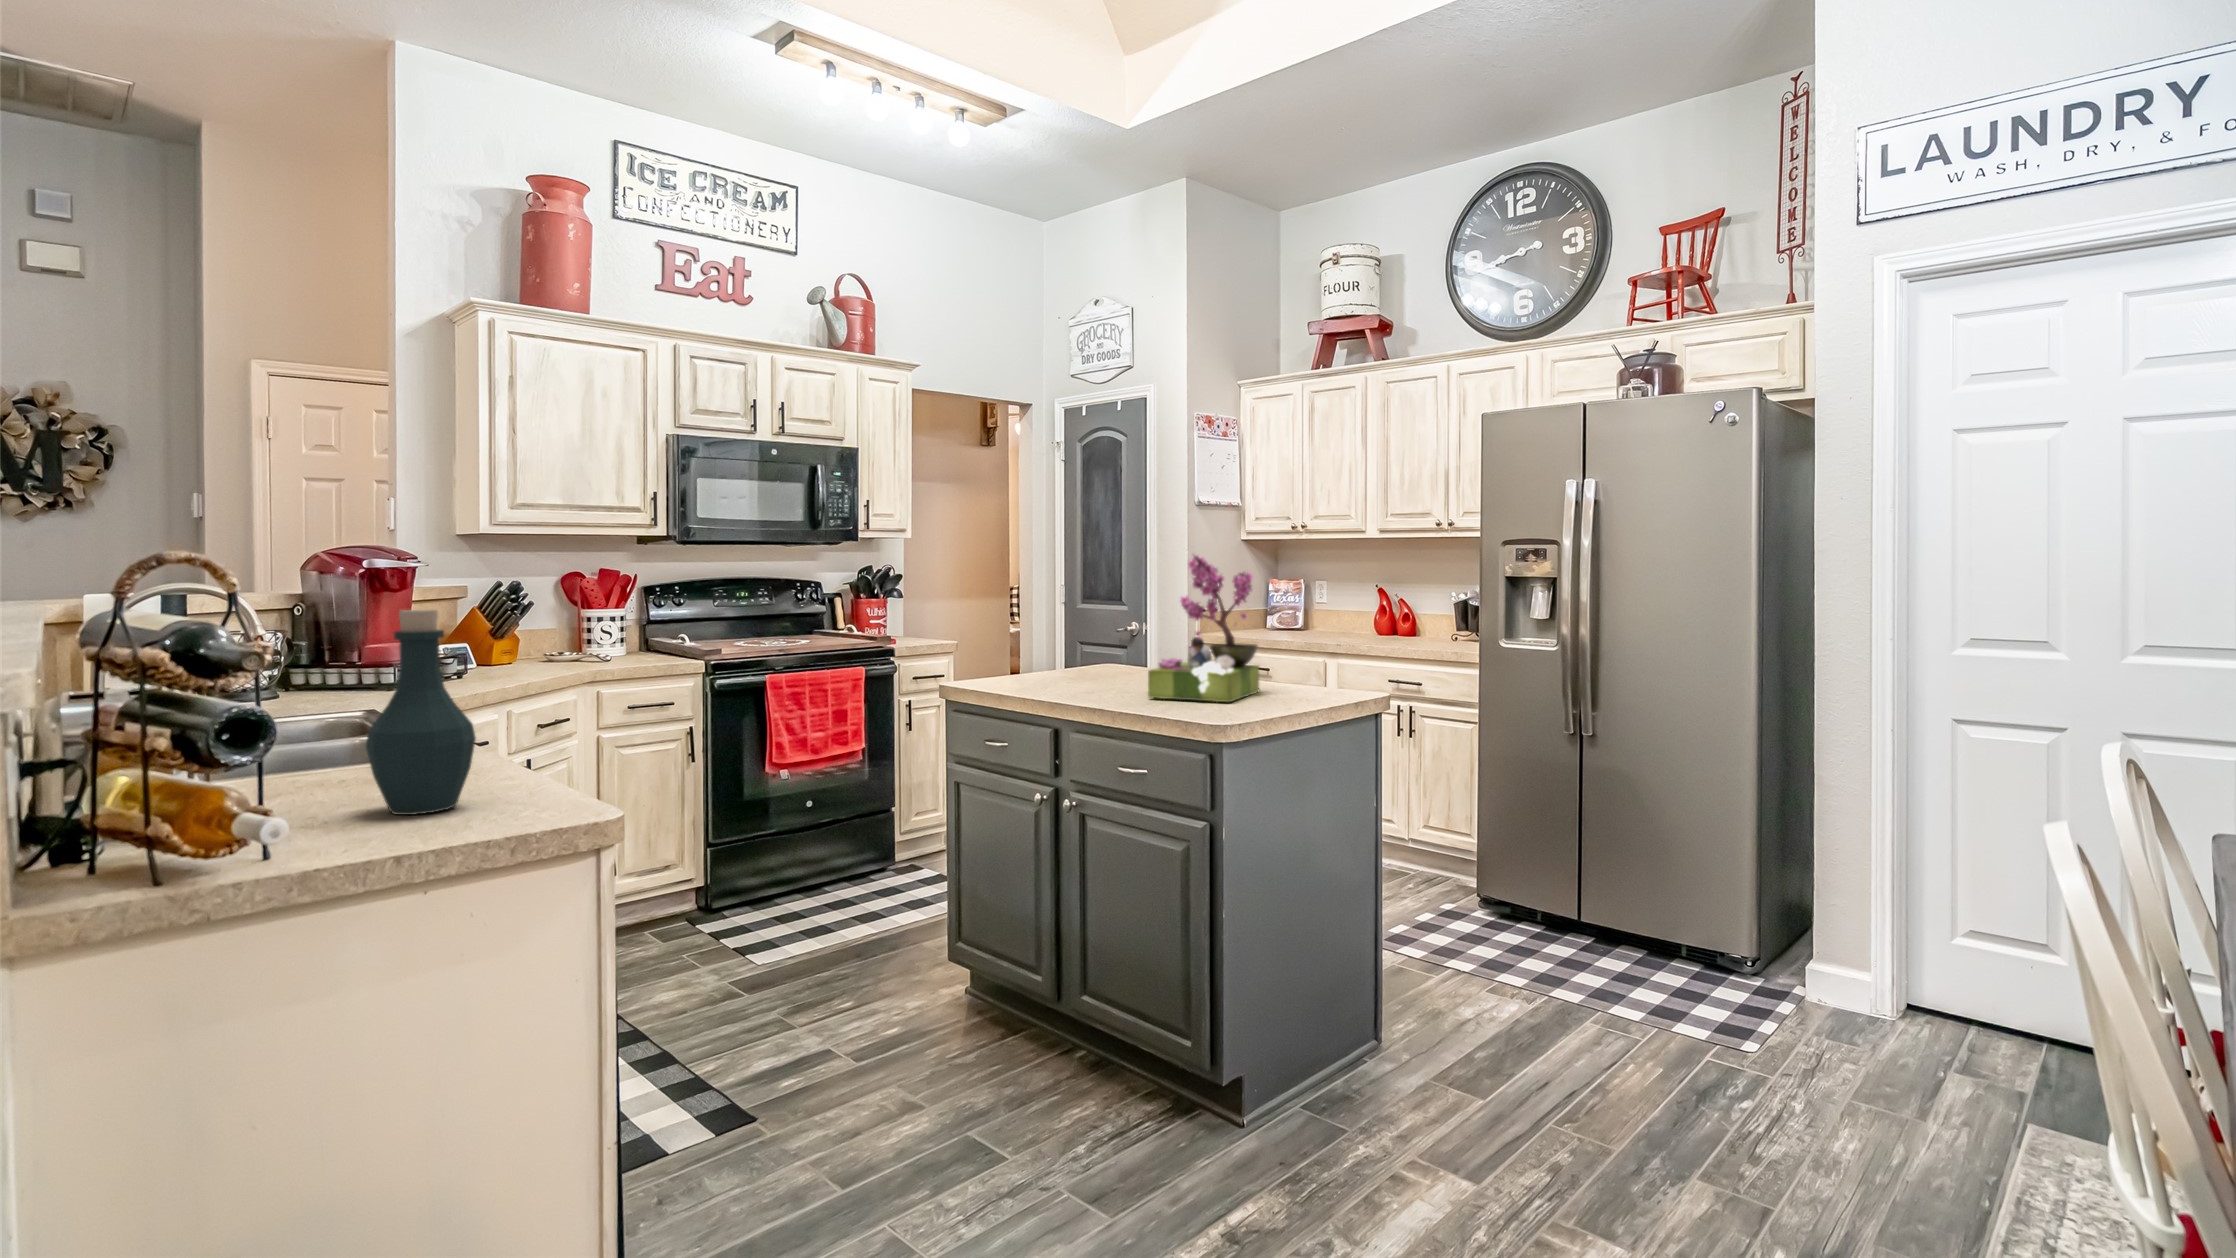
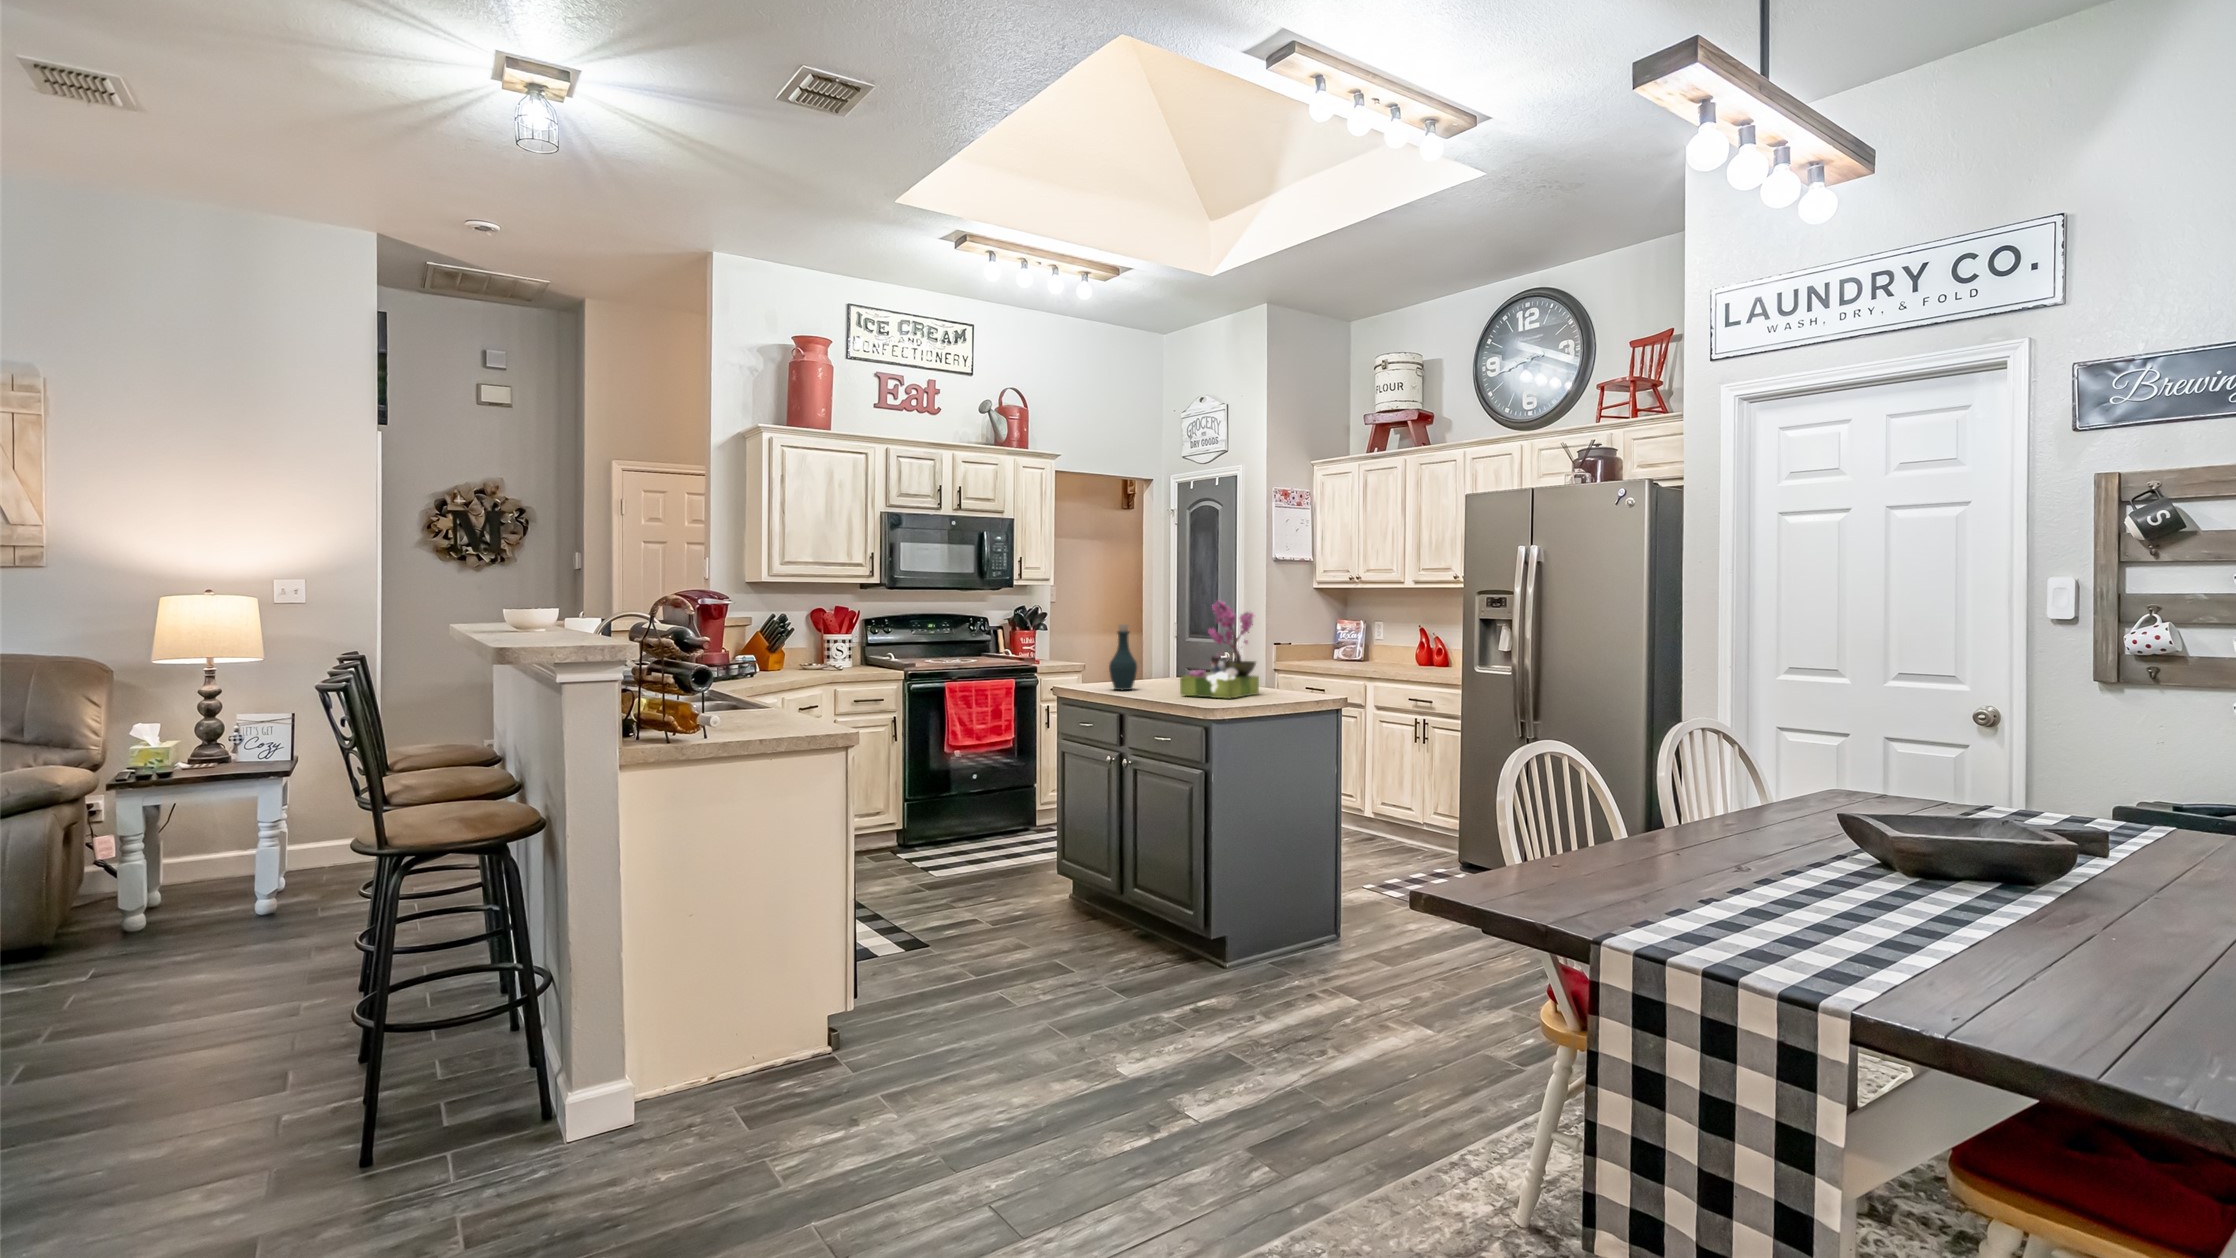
bottle: present [366,609,476,815] -> present [1109,624,1137,690]

